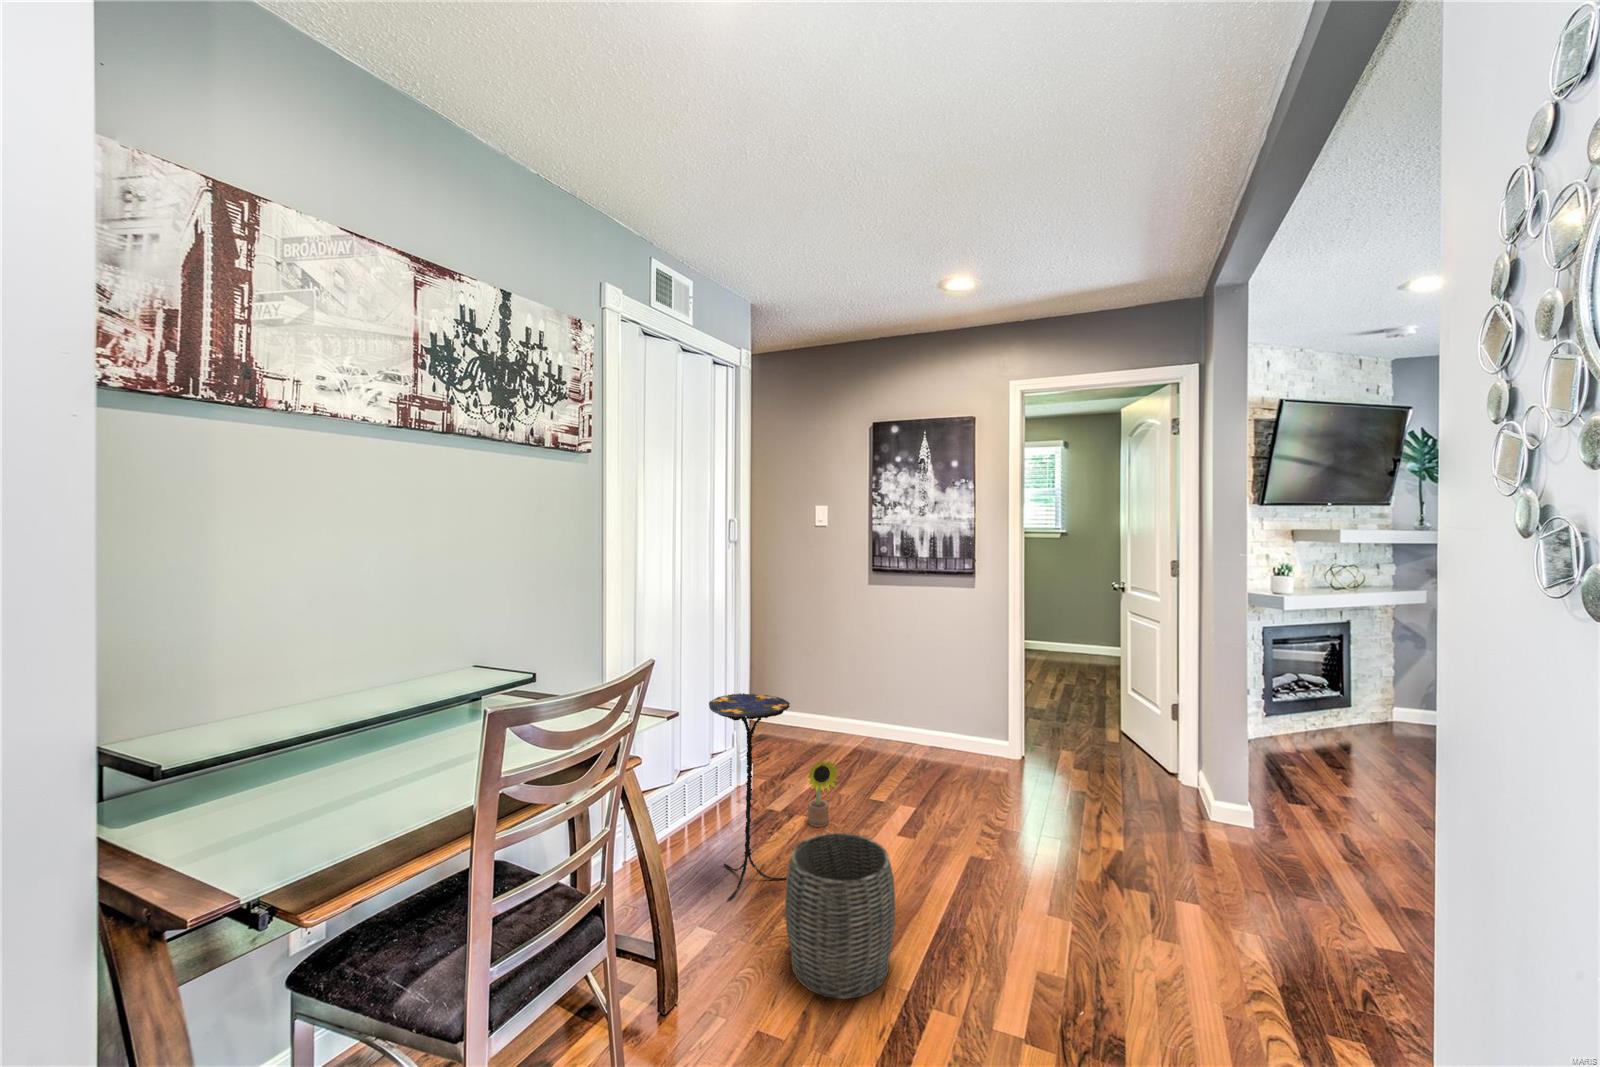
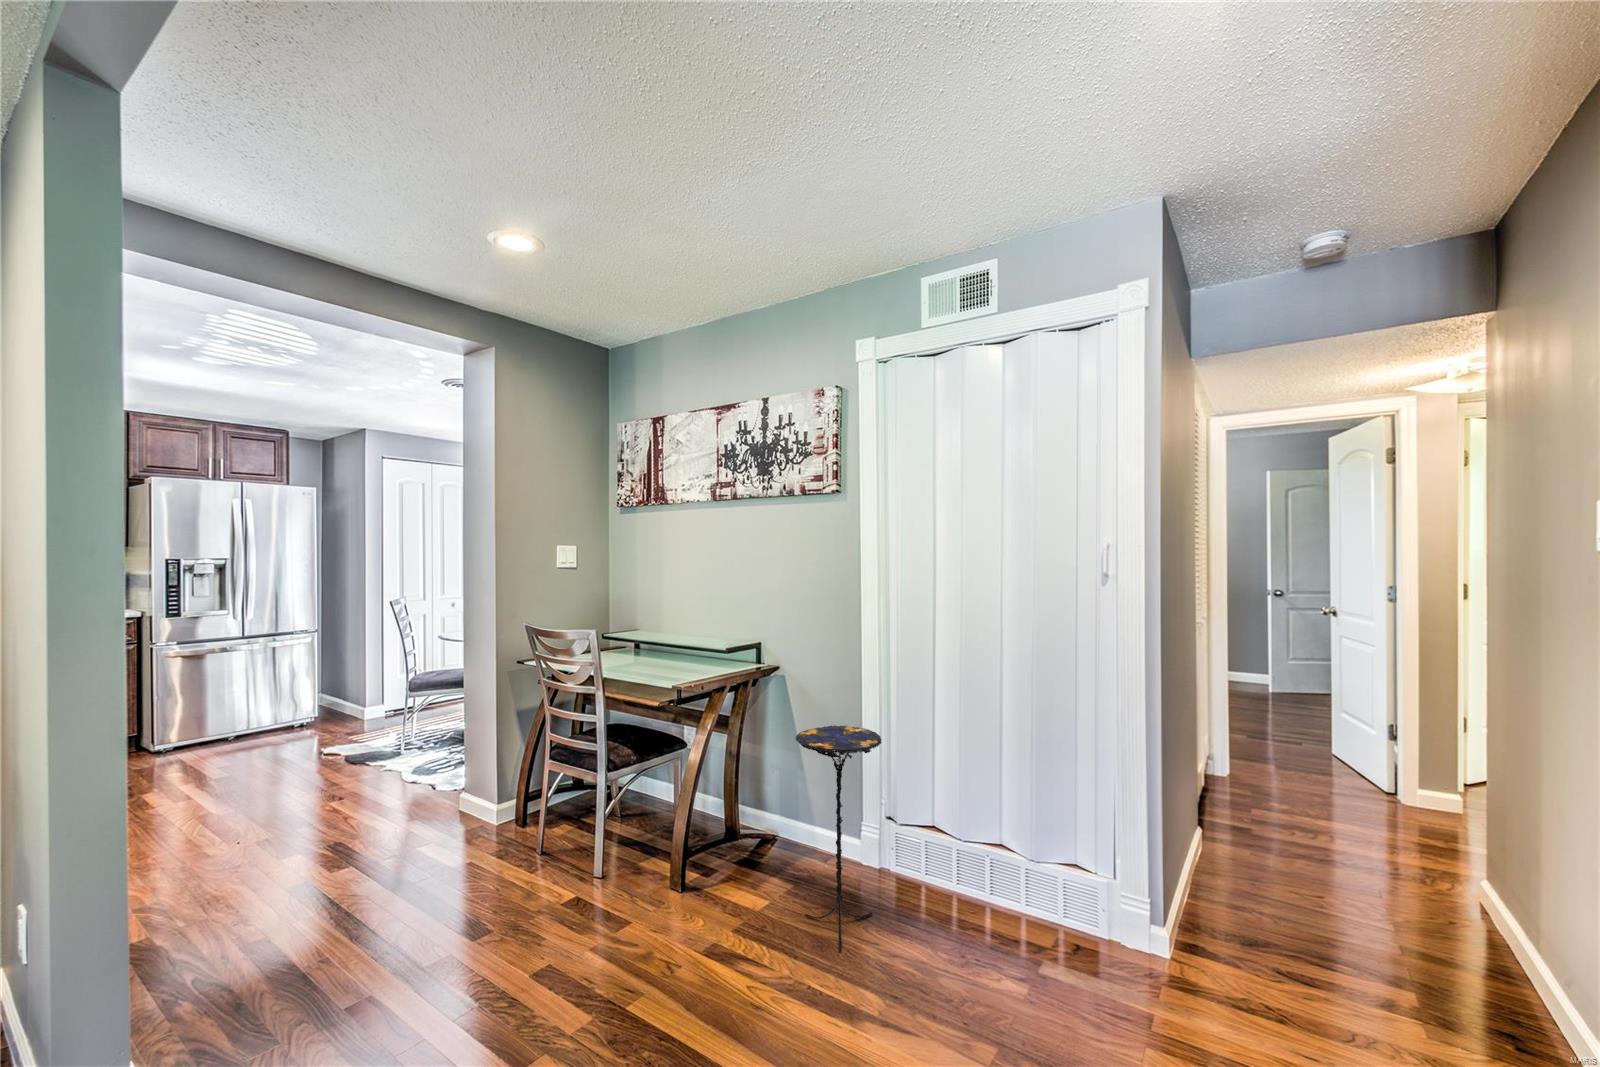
decorative plant: present [807,761,840,827] -> none [956,886,1009,1001]
woven basket: present [785,833,895,999] -> none [631,845,737,1002]

